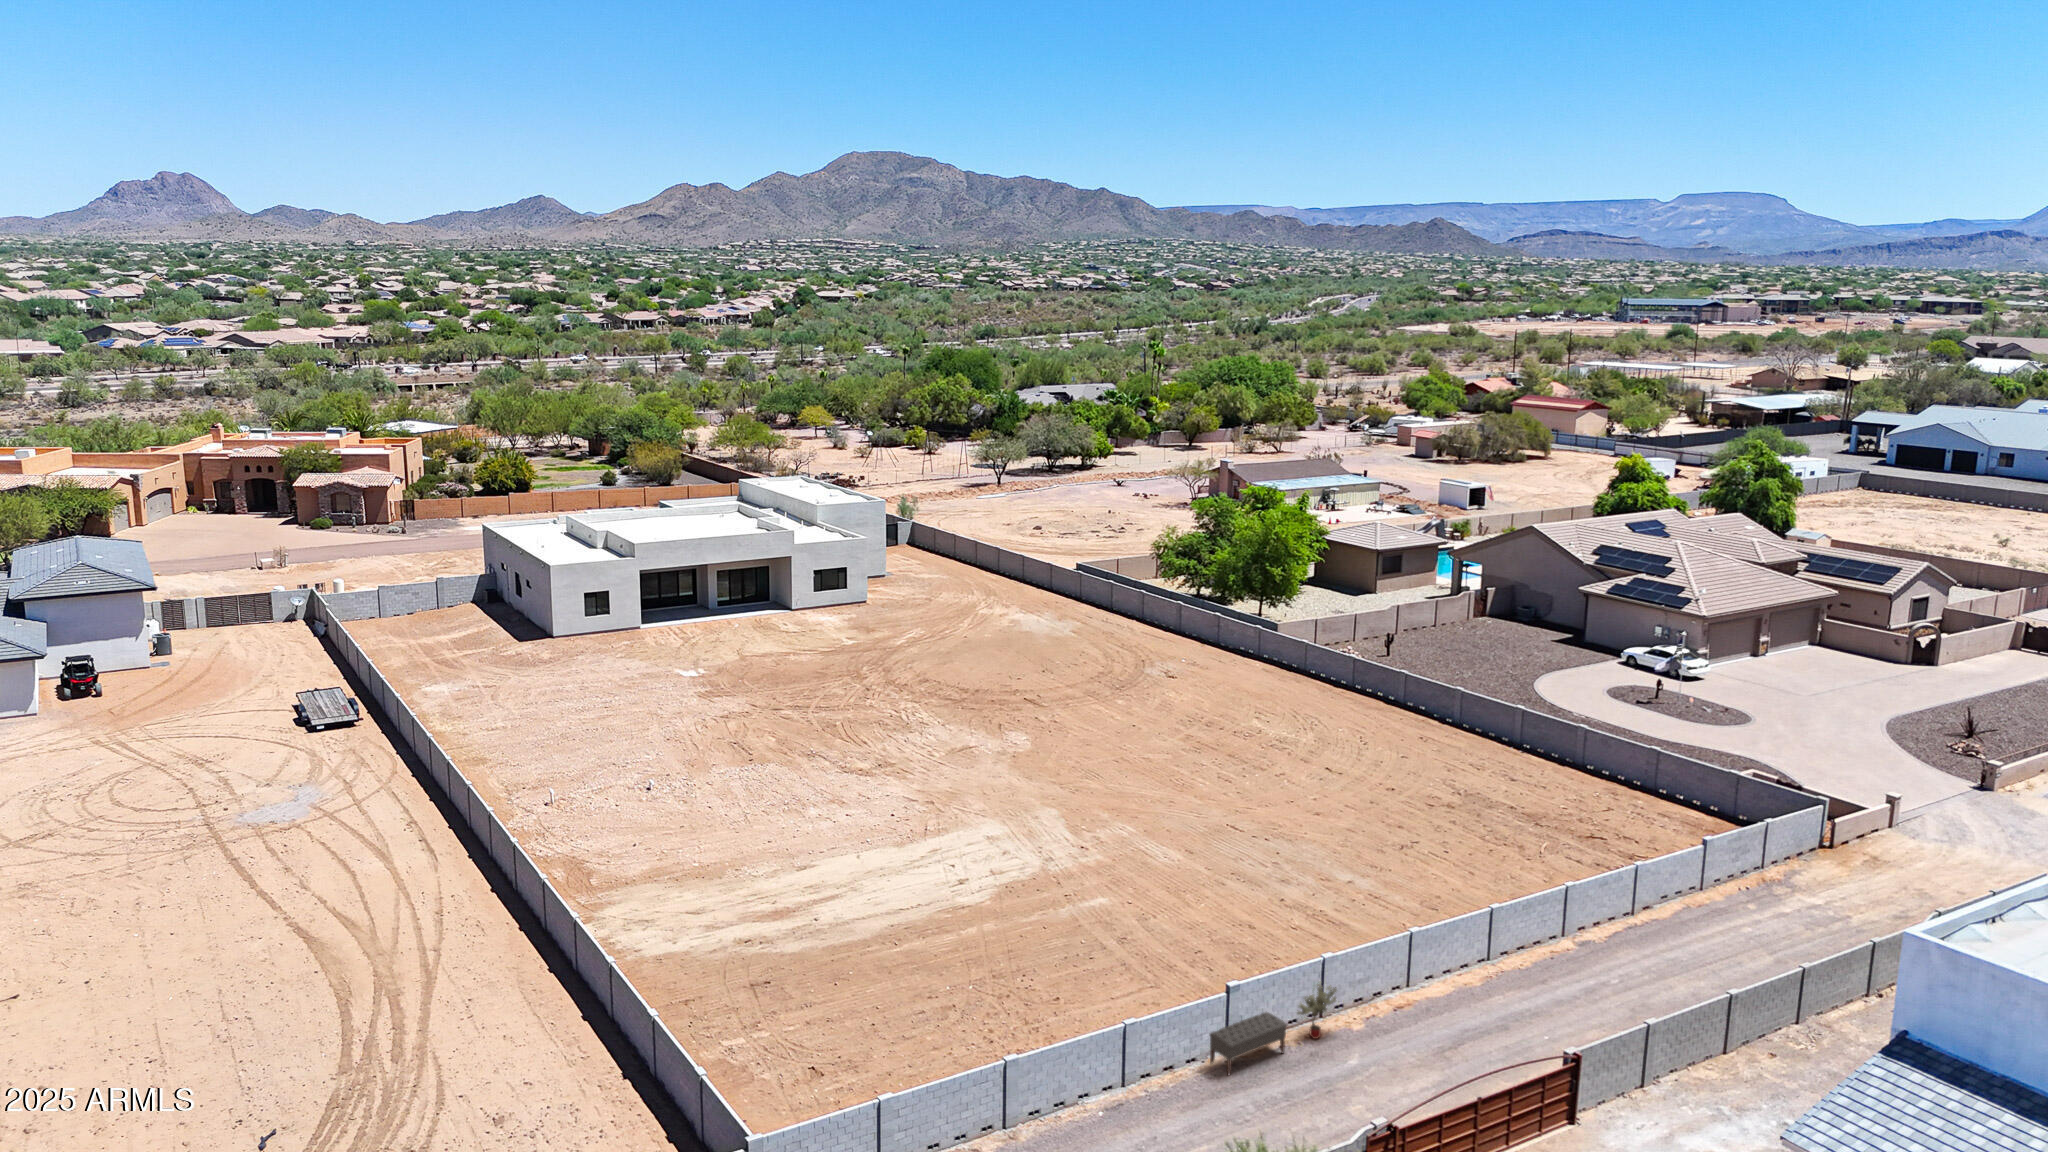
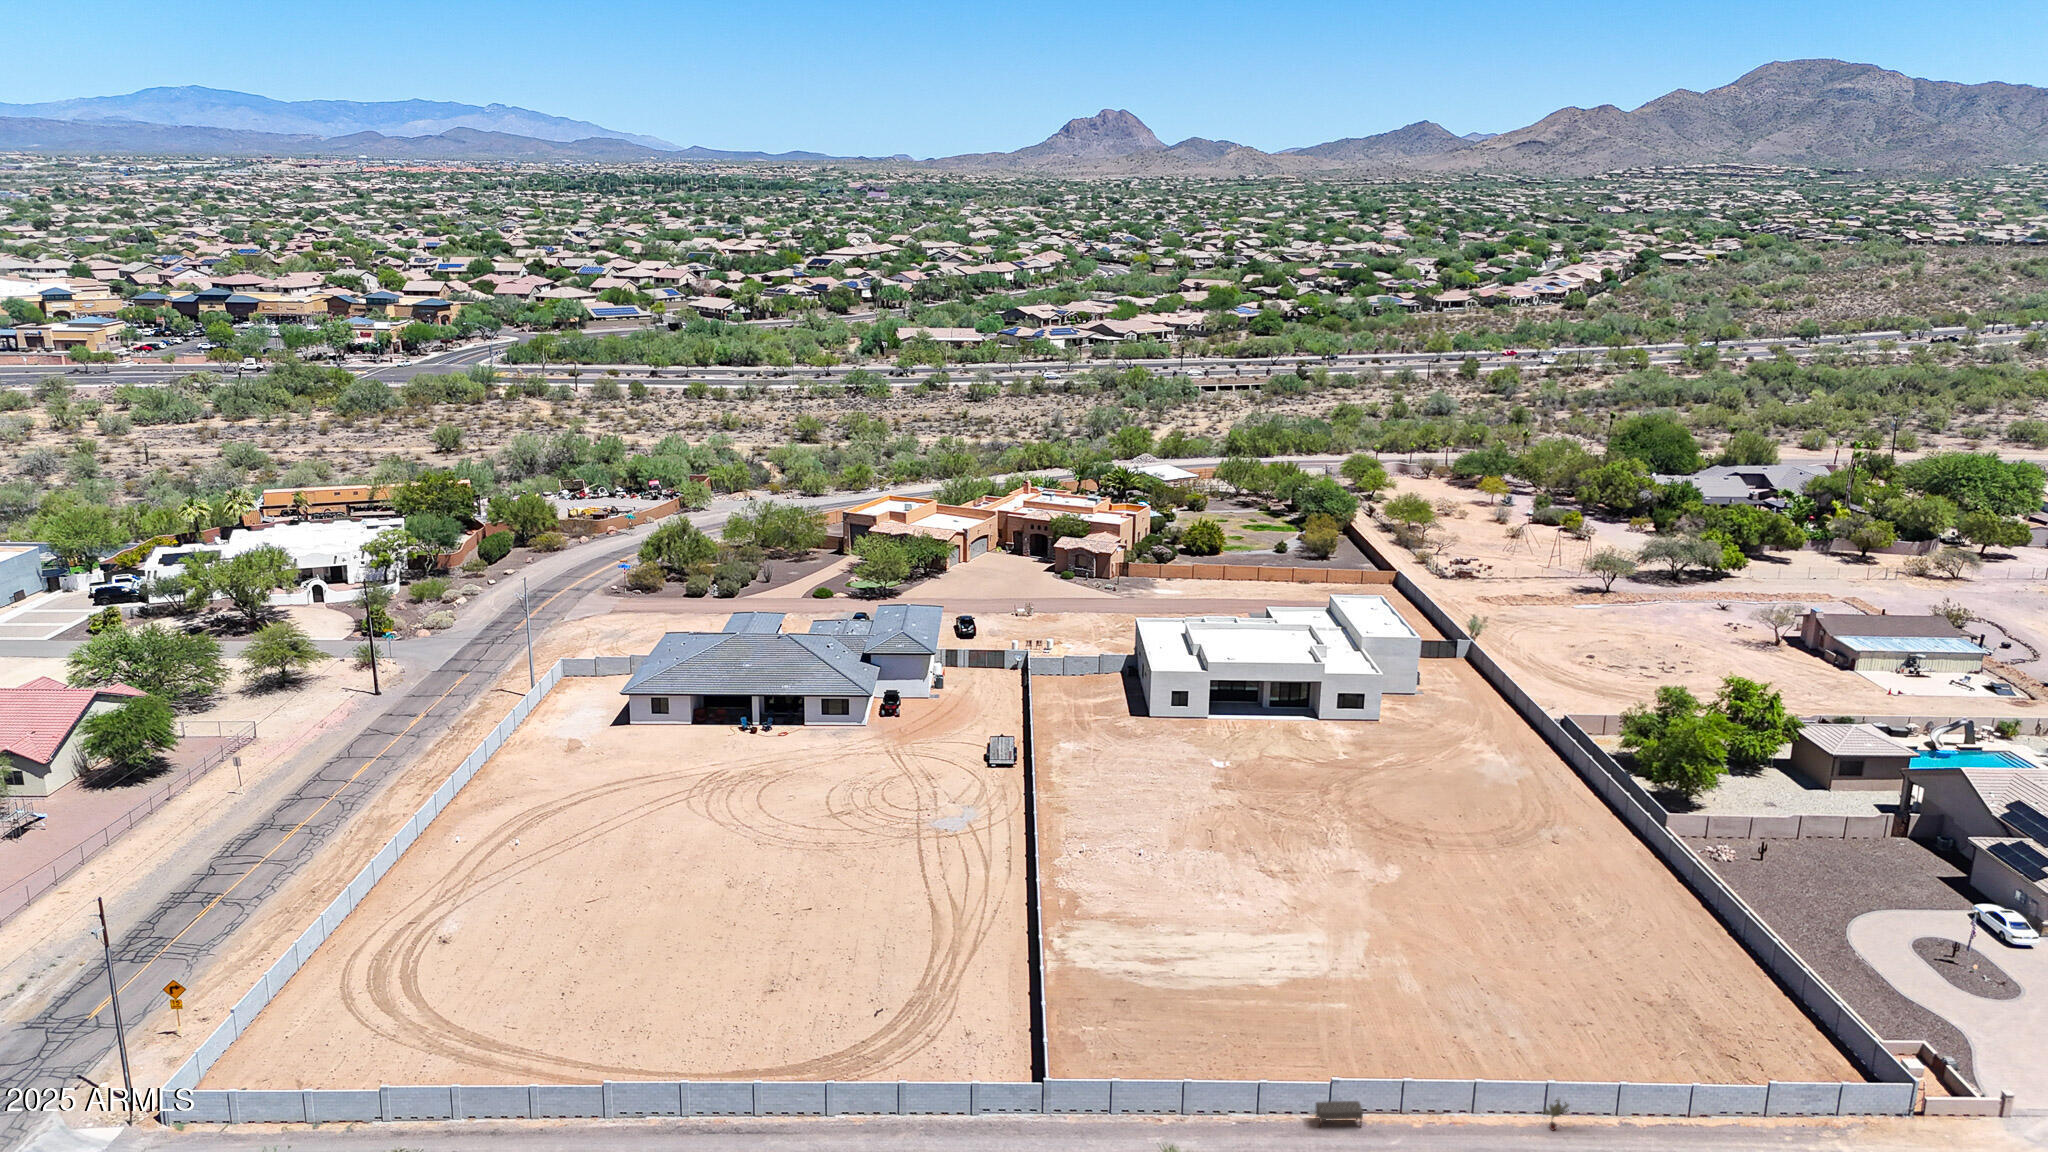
potted tree: present [1297,982,1337,1039] -> present [1541,1100,1569,1130]

